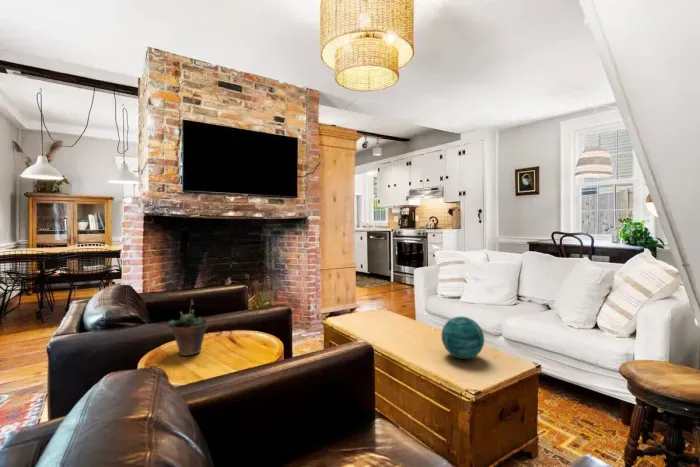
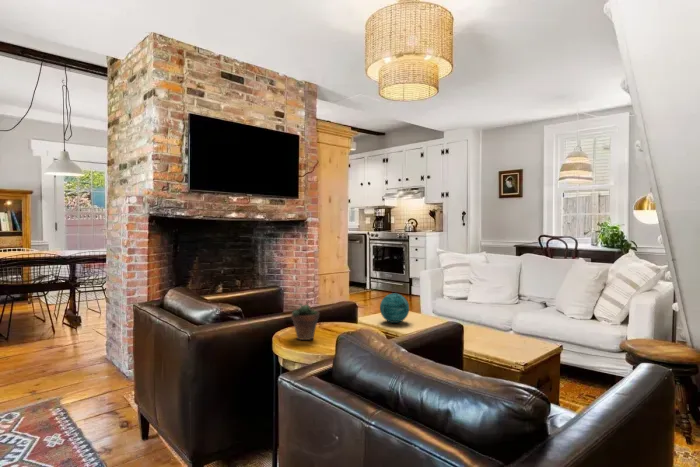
decorative orb: present [442,317,484,359] -> present [380,293,409,323]

